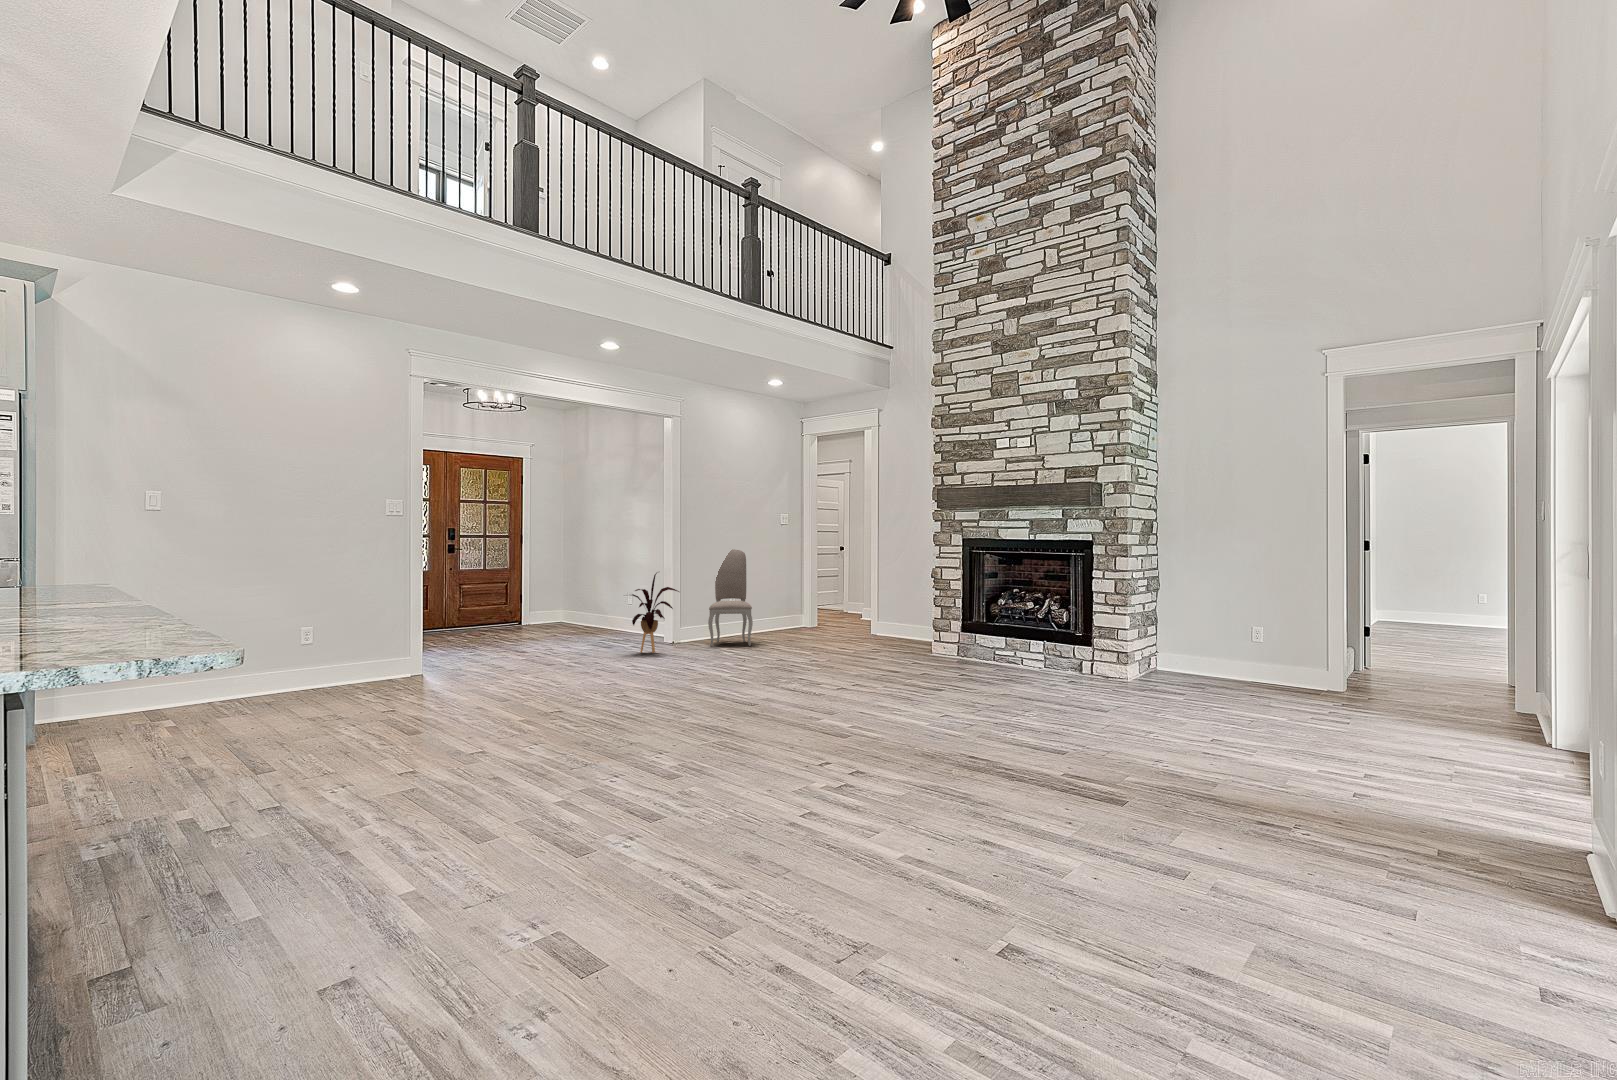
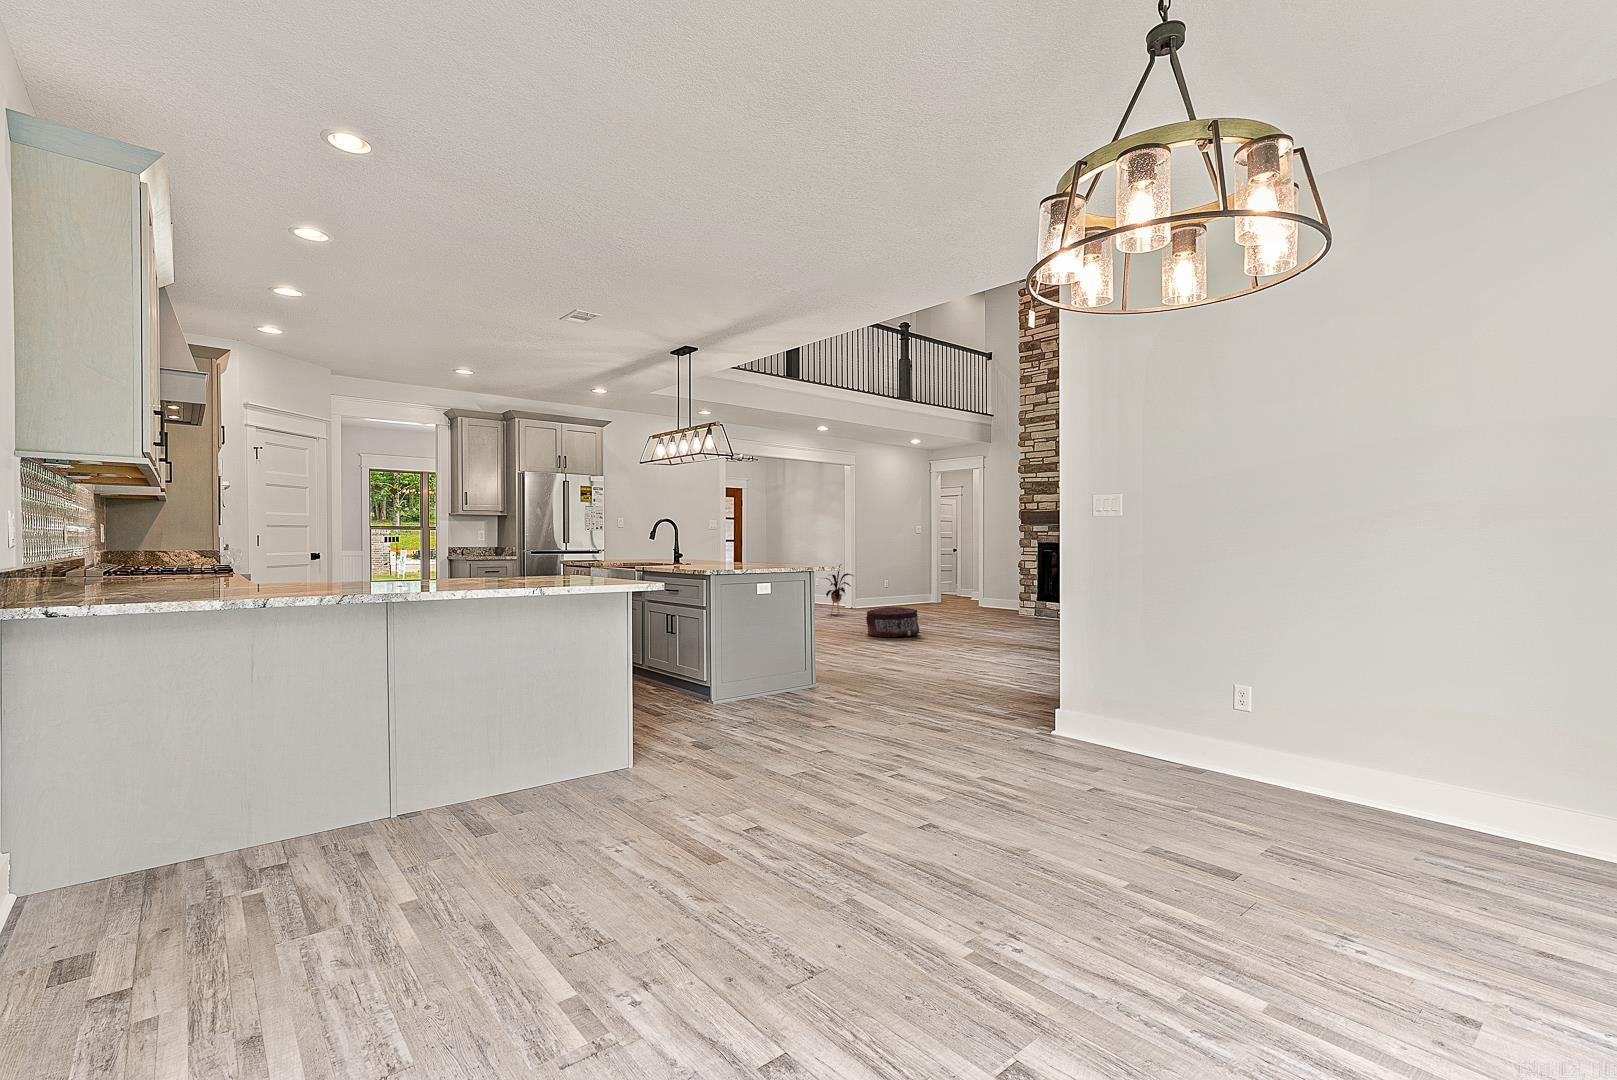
dining chair: present [708,549,753,646] -> none [872,549,900,611]
pouf: none [677,646,768,699] -> present [866,607,920,637]

